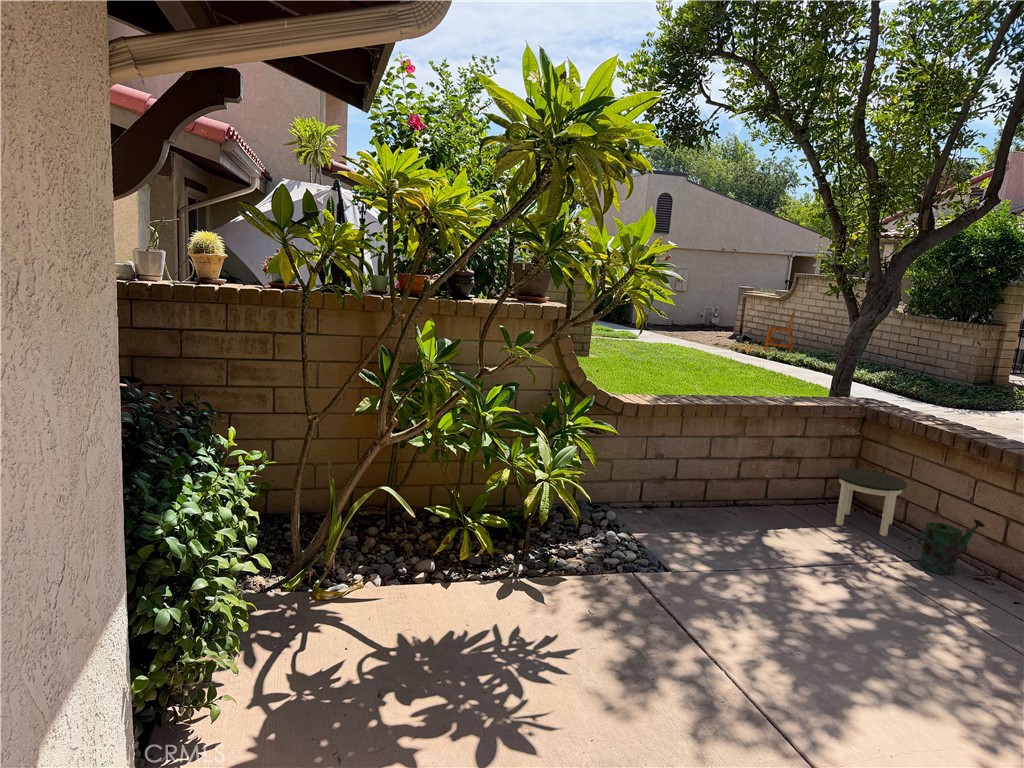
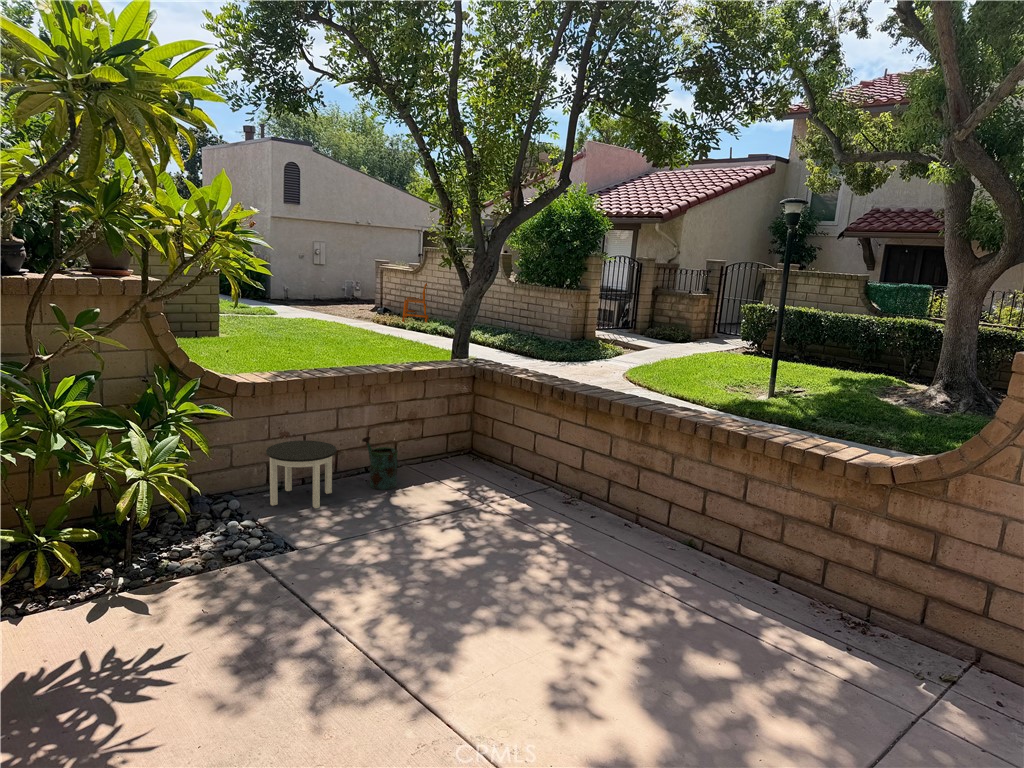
round table: present [836,468,907,536] -> present [266,441,337,508]
watering can: present [917,519,985,575] -> present [362,437,398,490]

